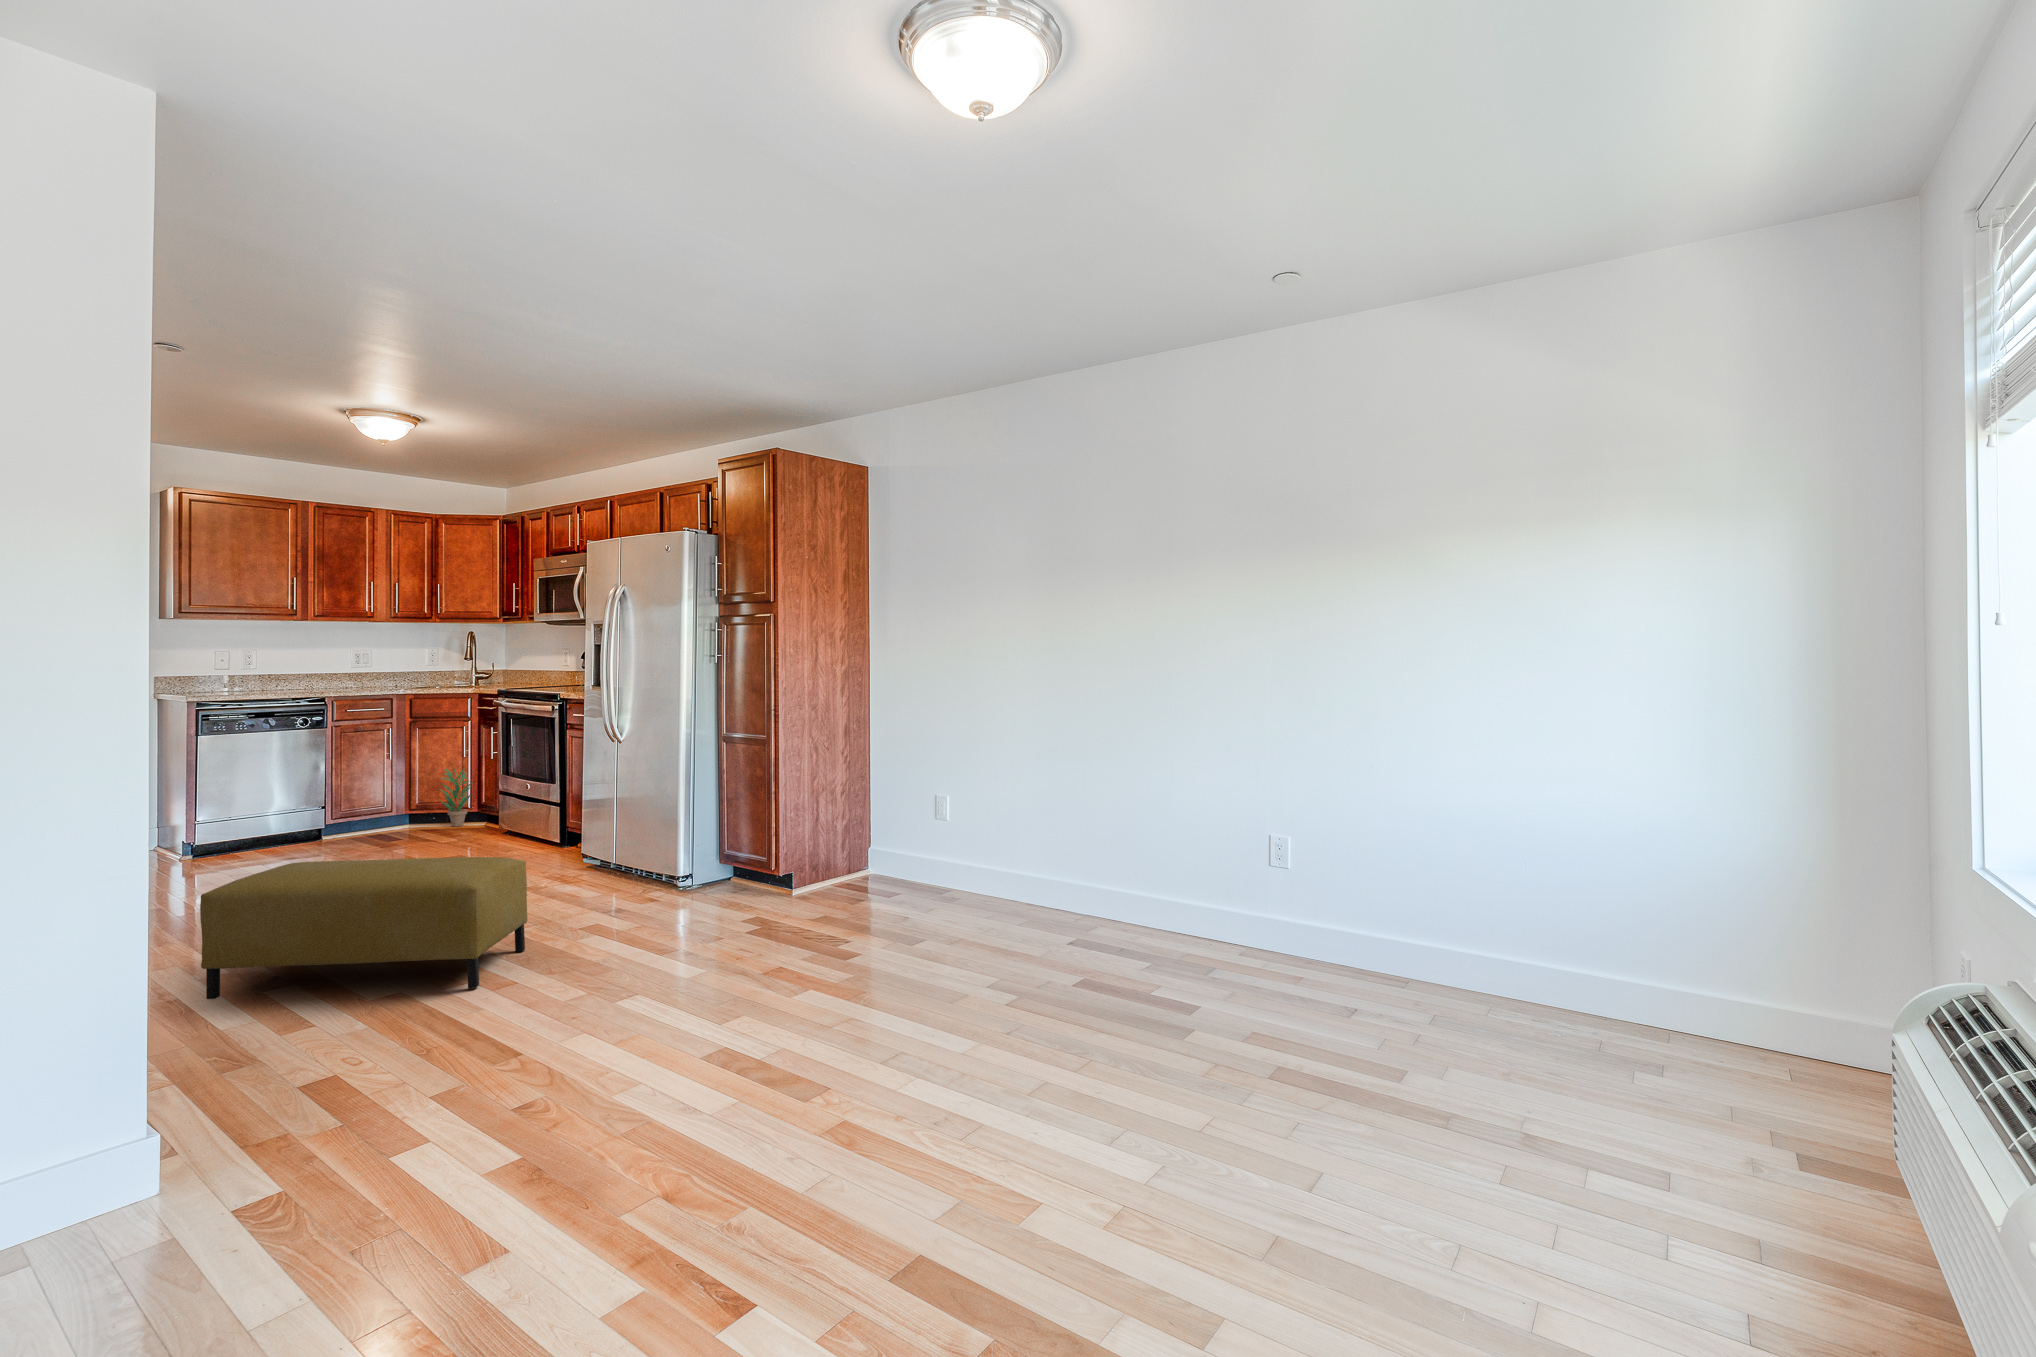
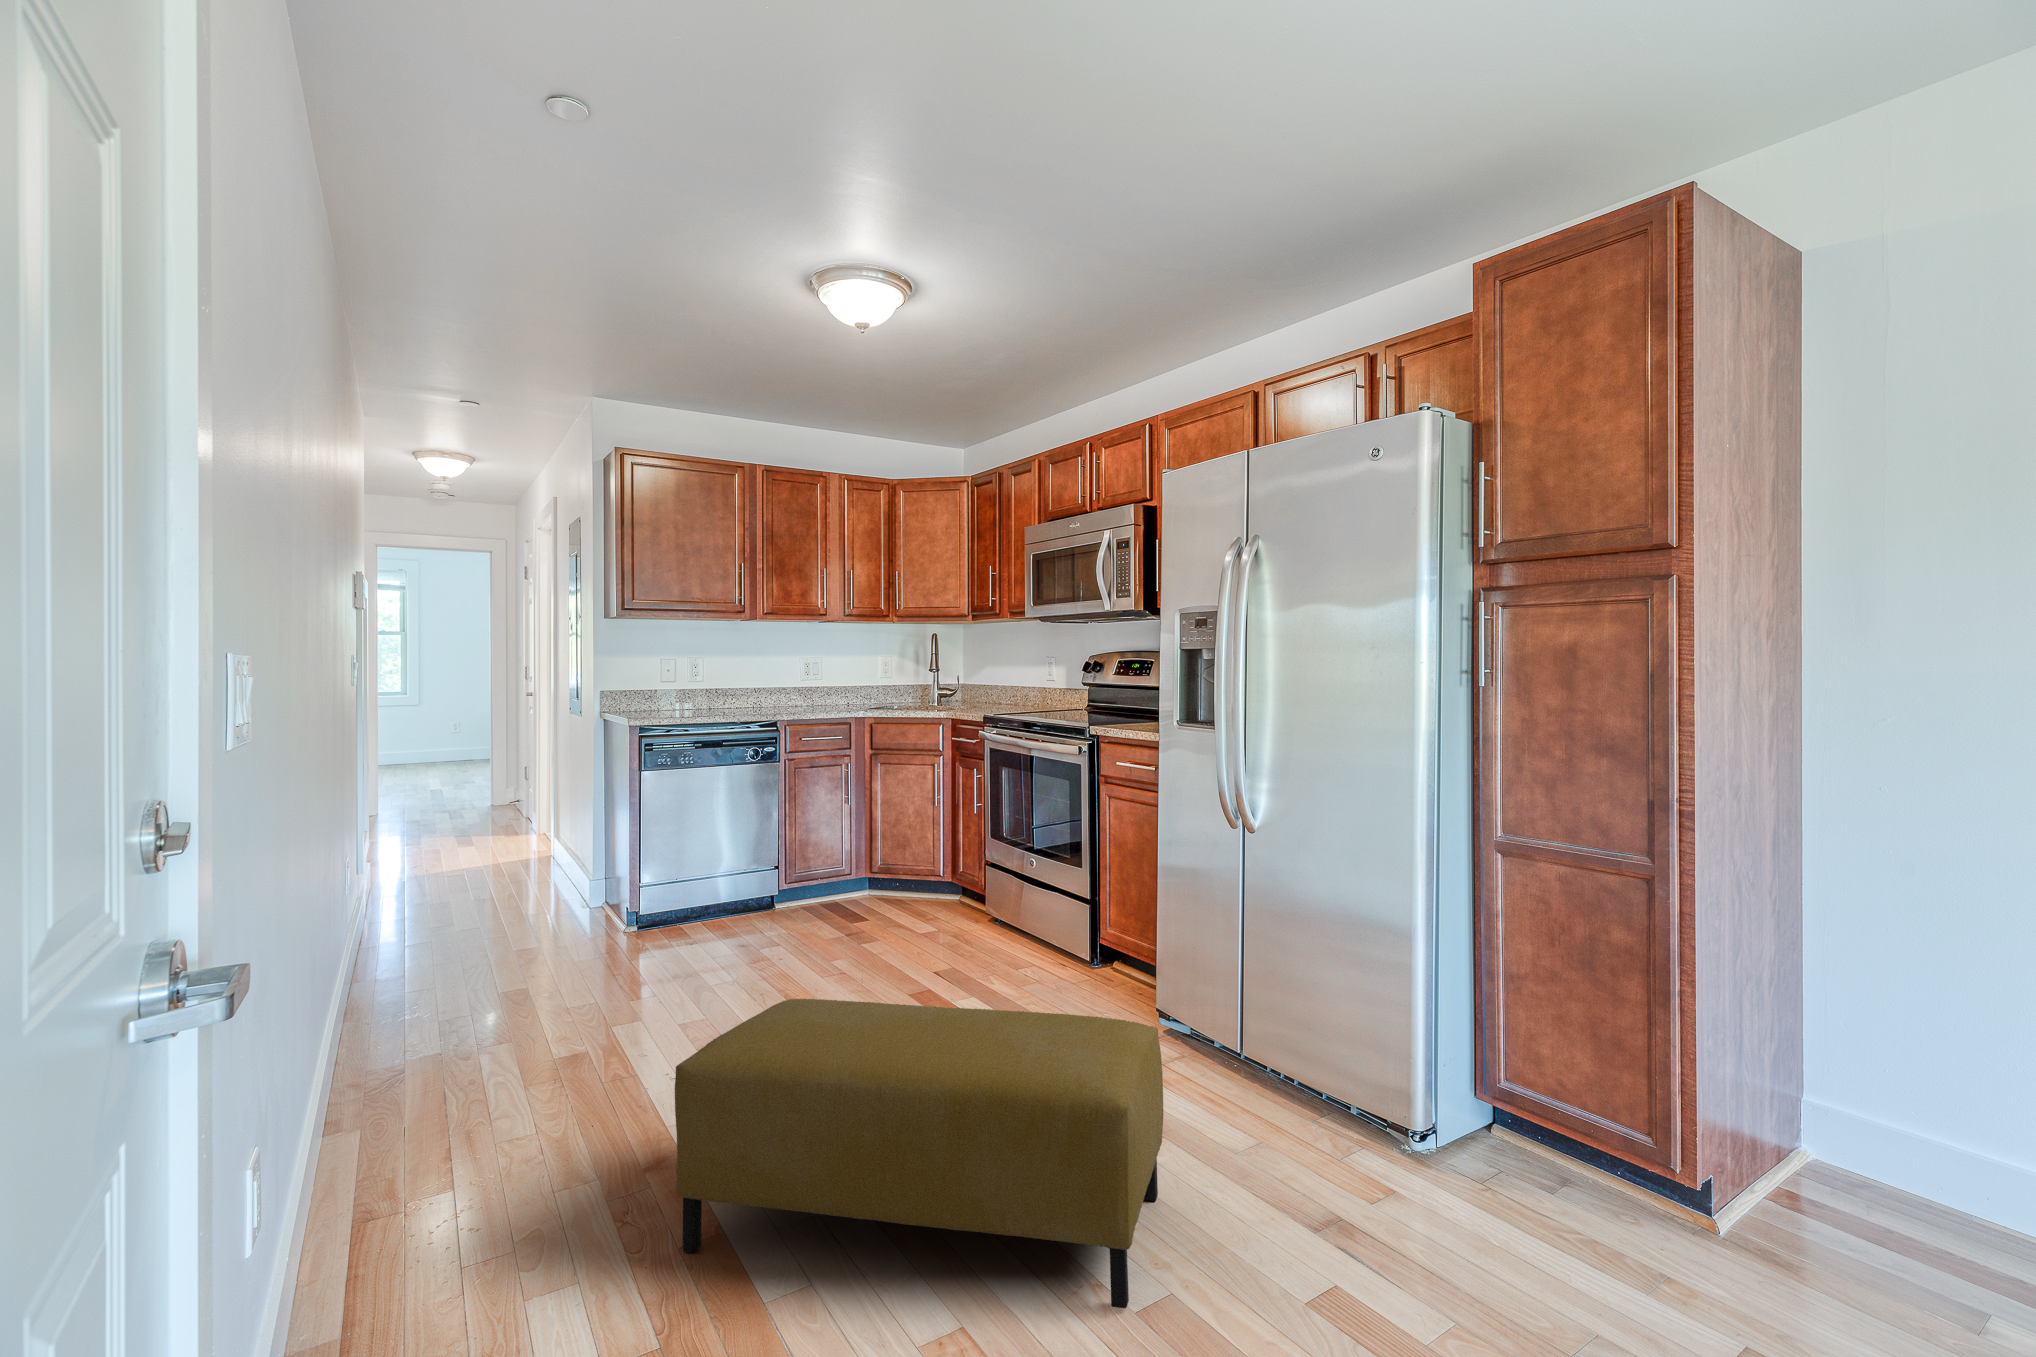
potted plant: present [440,768,472,827] -> none [904,817,949,901]

